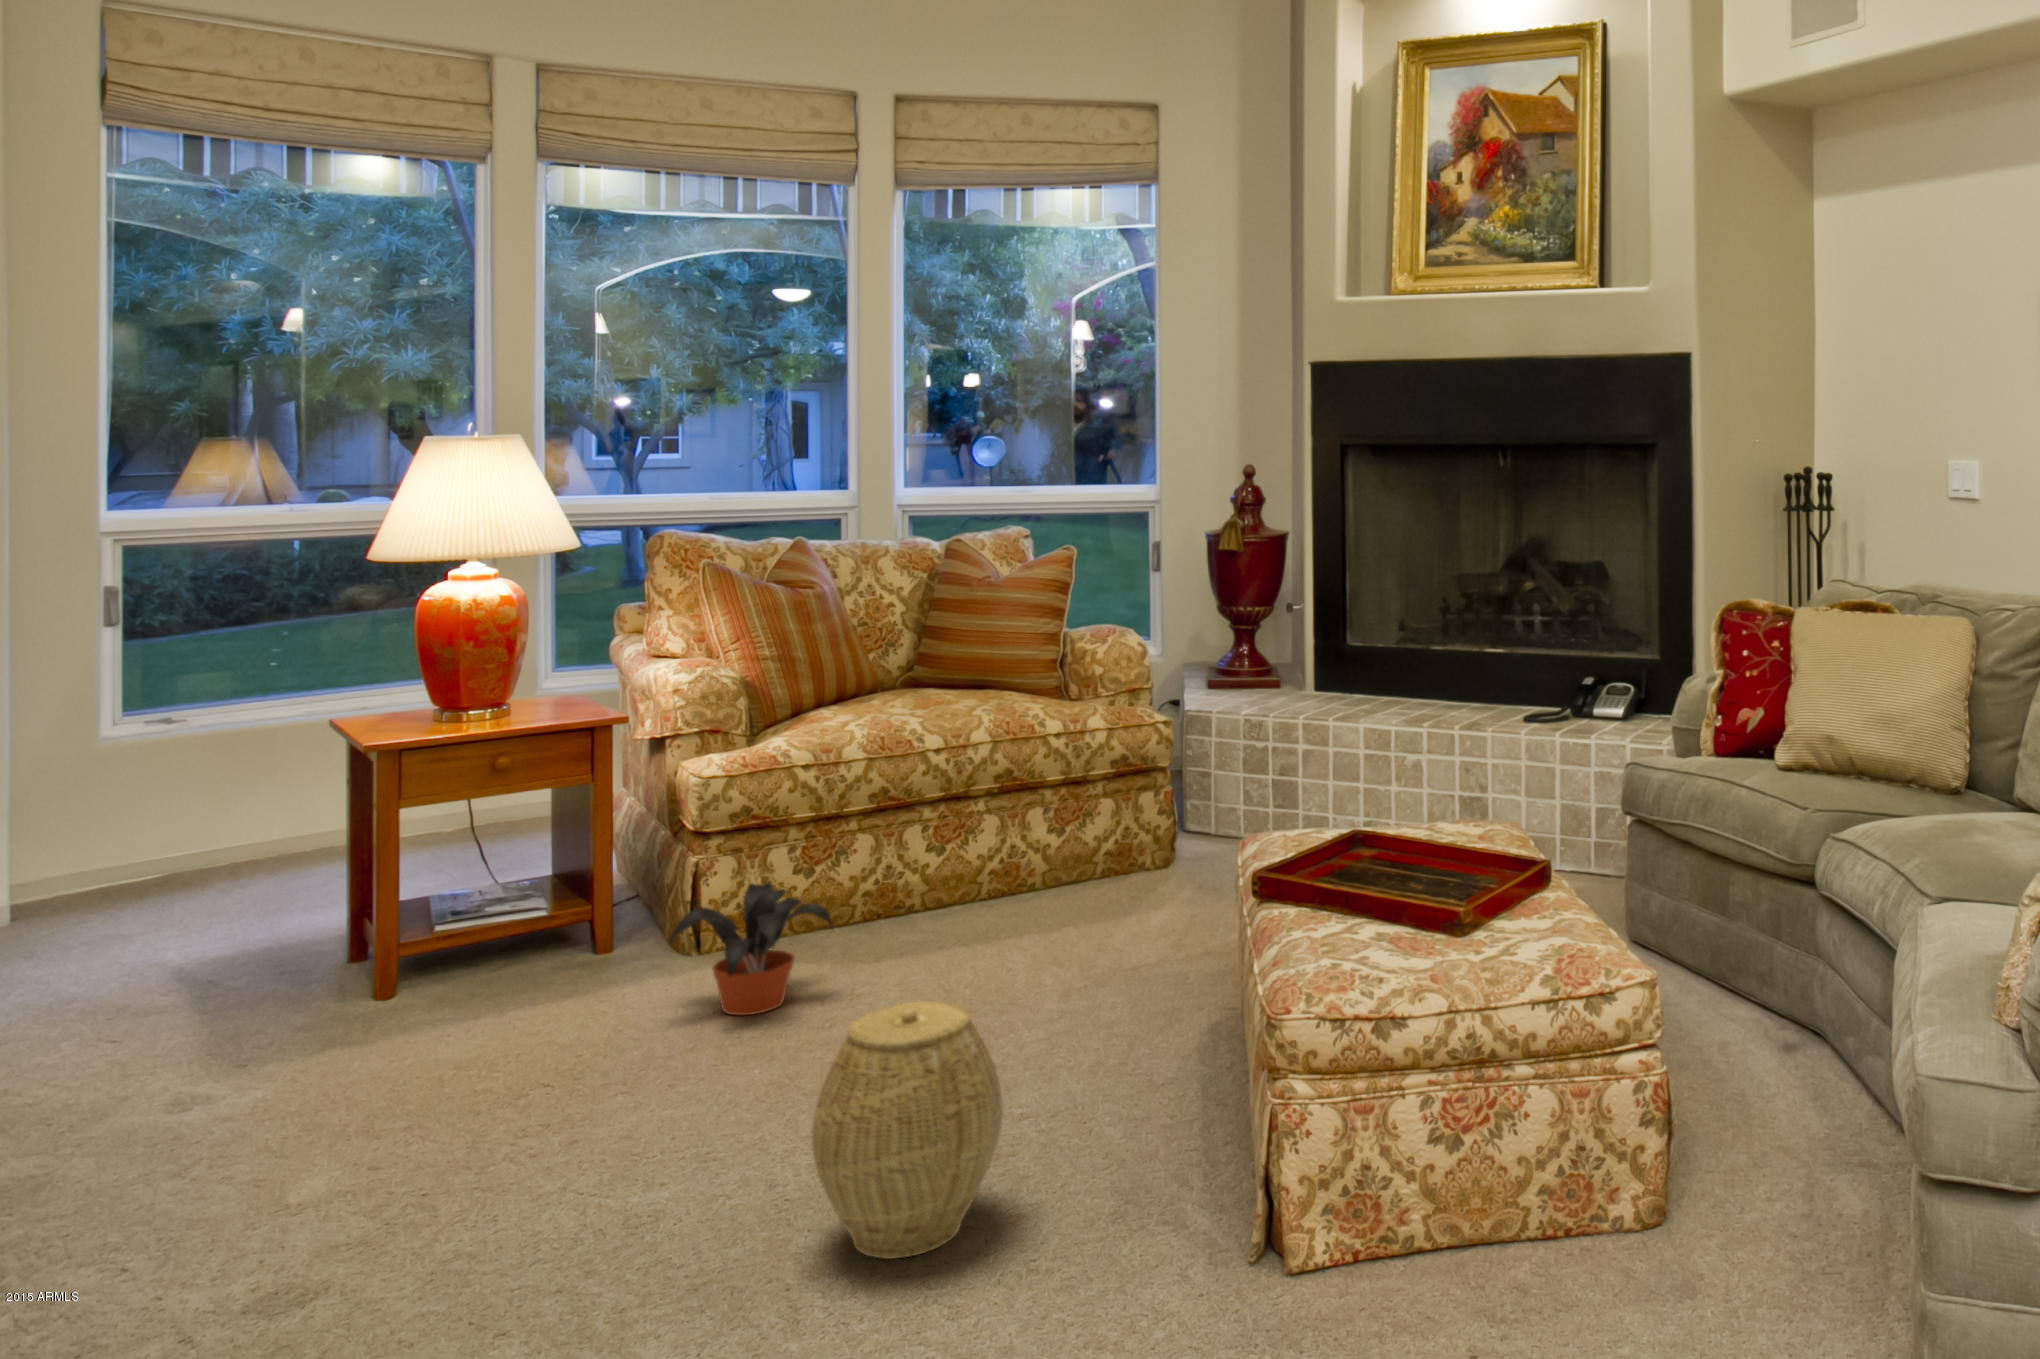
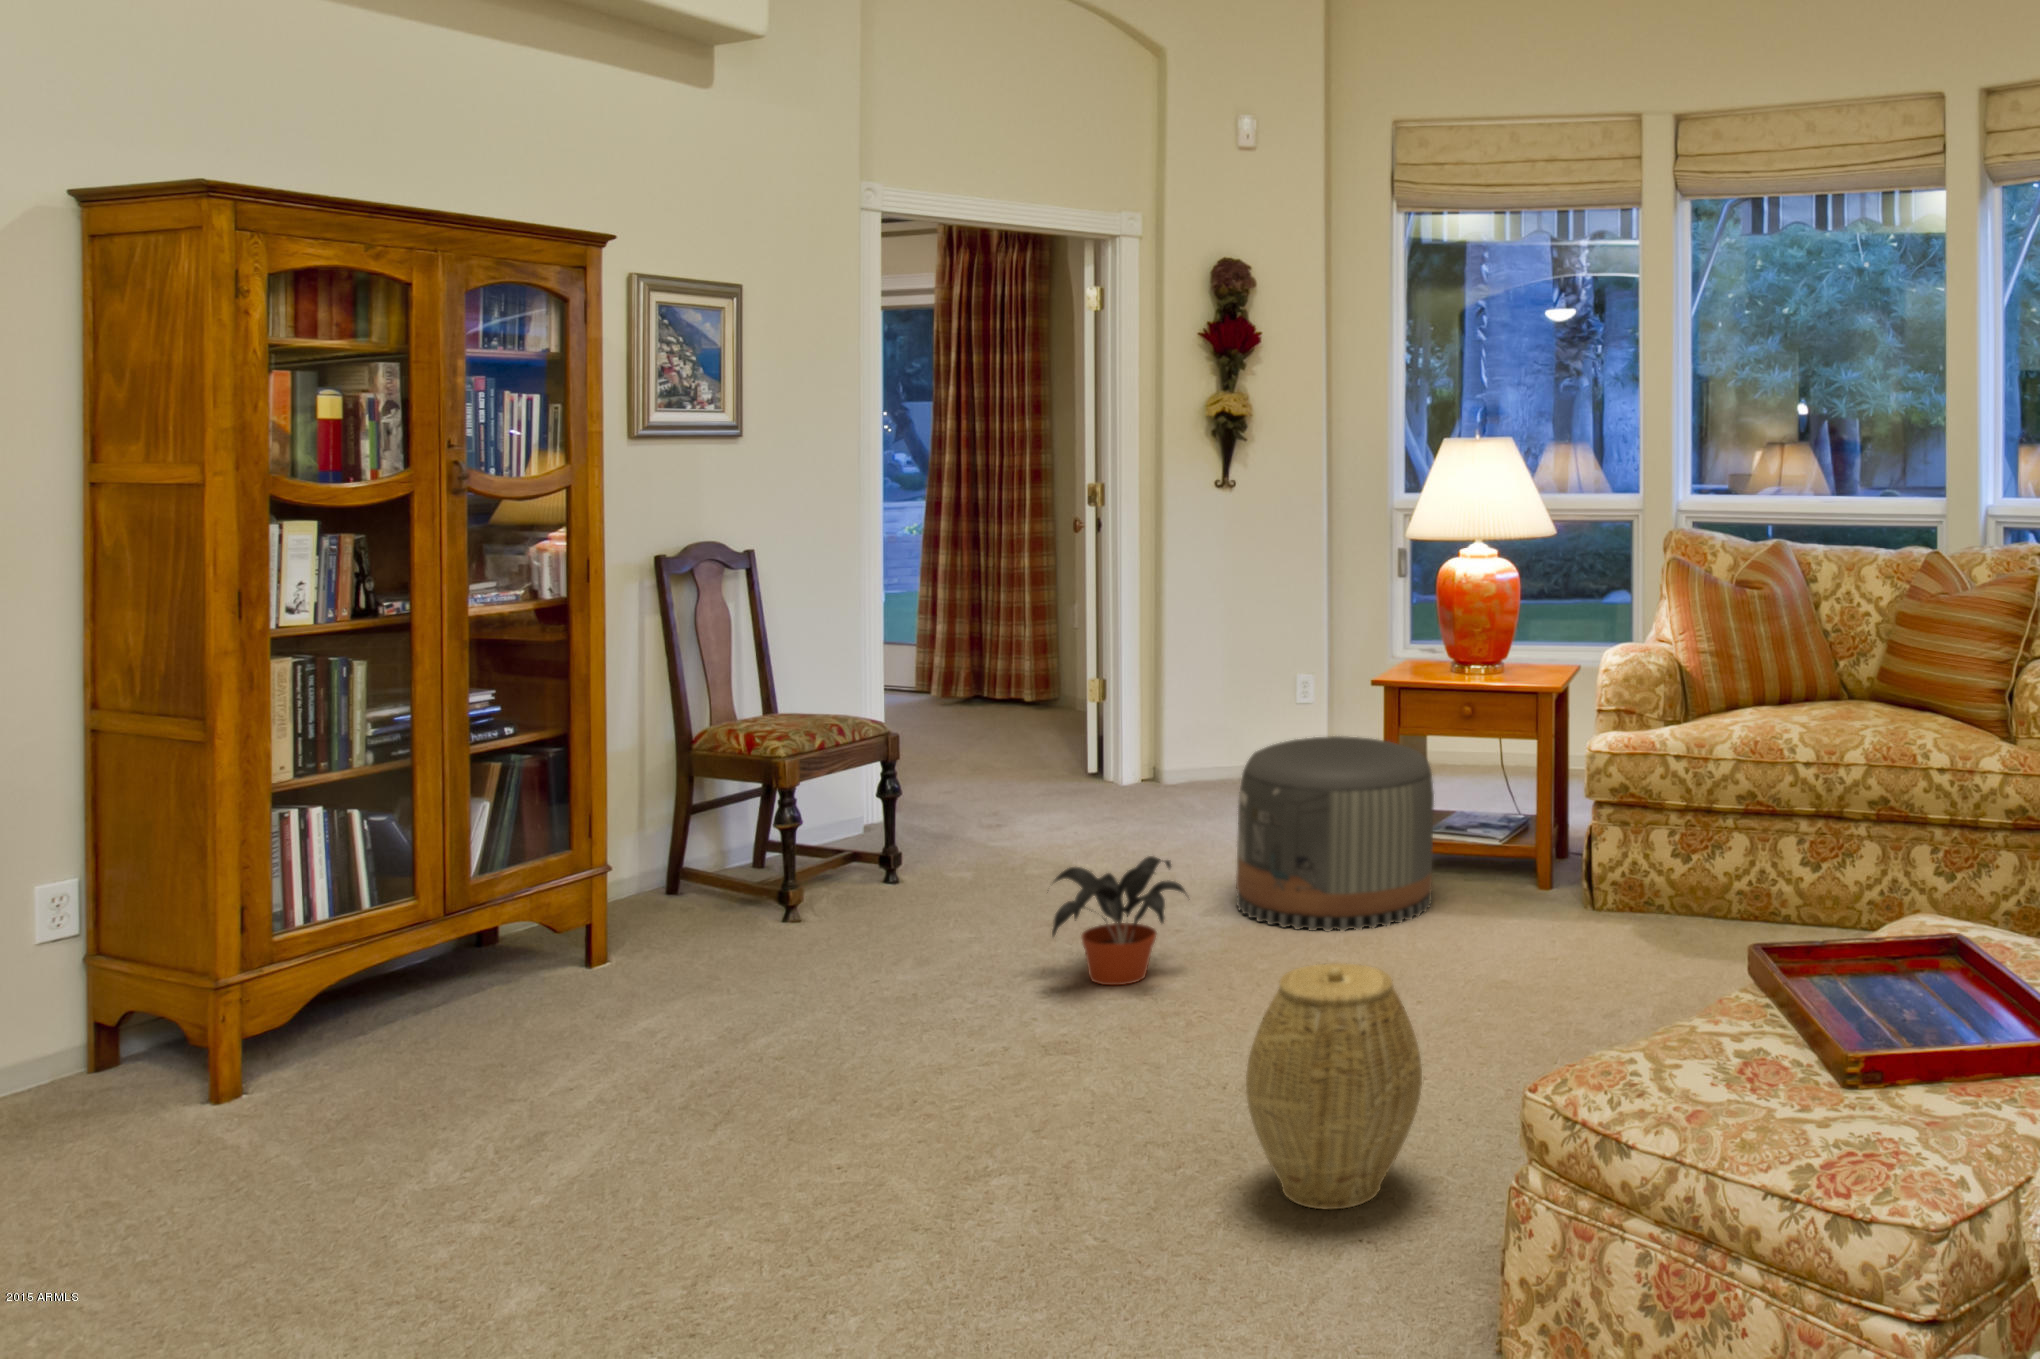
pouf: none [242,826,532,1081] -> present [1236,736,1434,932]
potted plant: present [670,882,833,1015] -> present [1052,856,1186,985]

